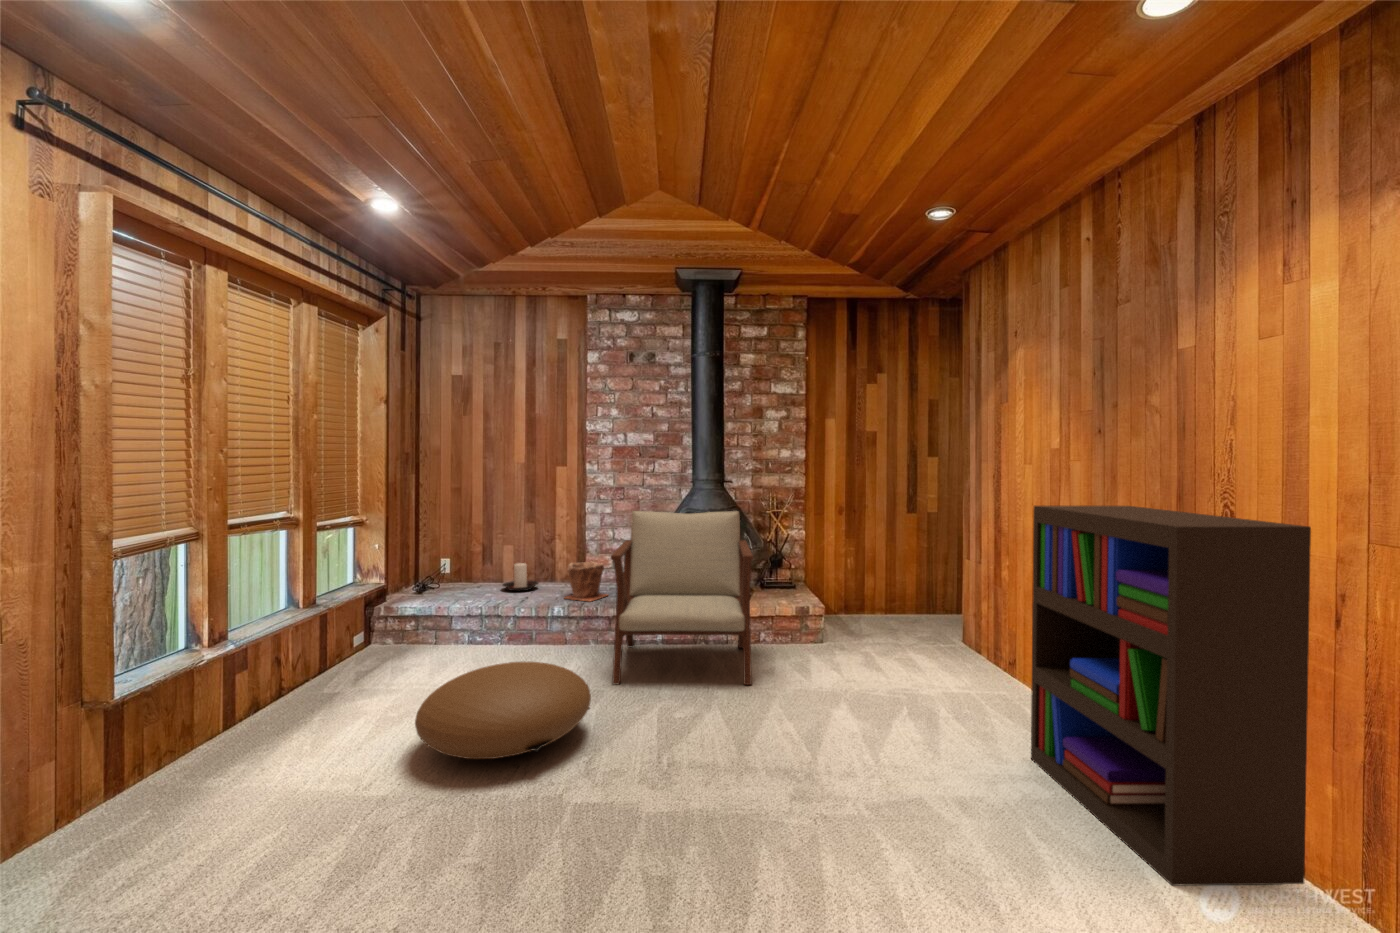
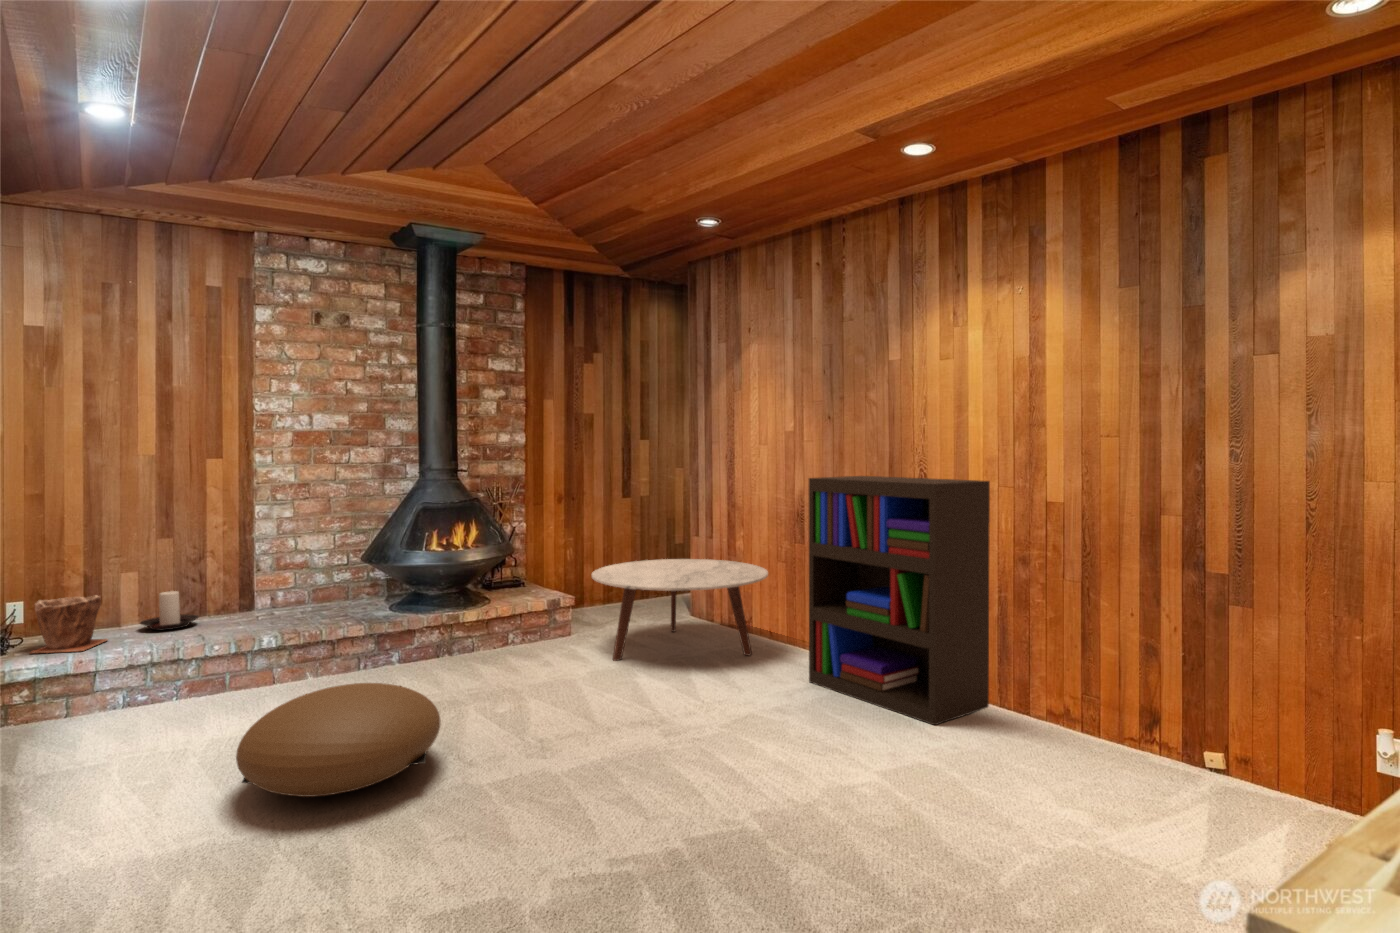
lounge chair: present [611,511,753,685] -> none [361,502,546,707]
plant pot: present [565,562,607,602] -> present [31,595,107,653]
coffee table: none [821,579,1021,705] -> present [592,559,768,661]

